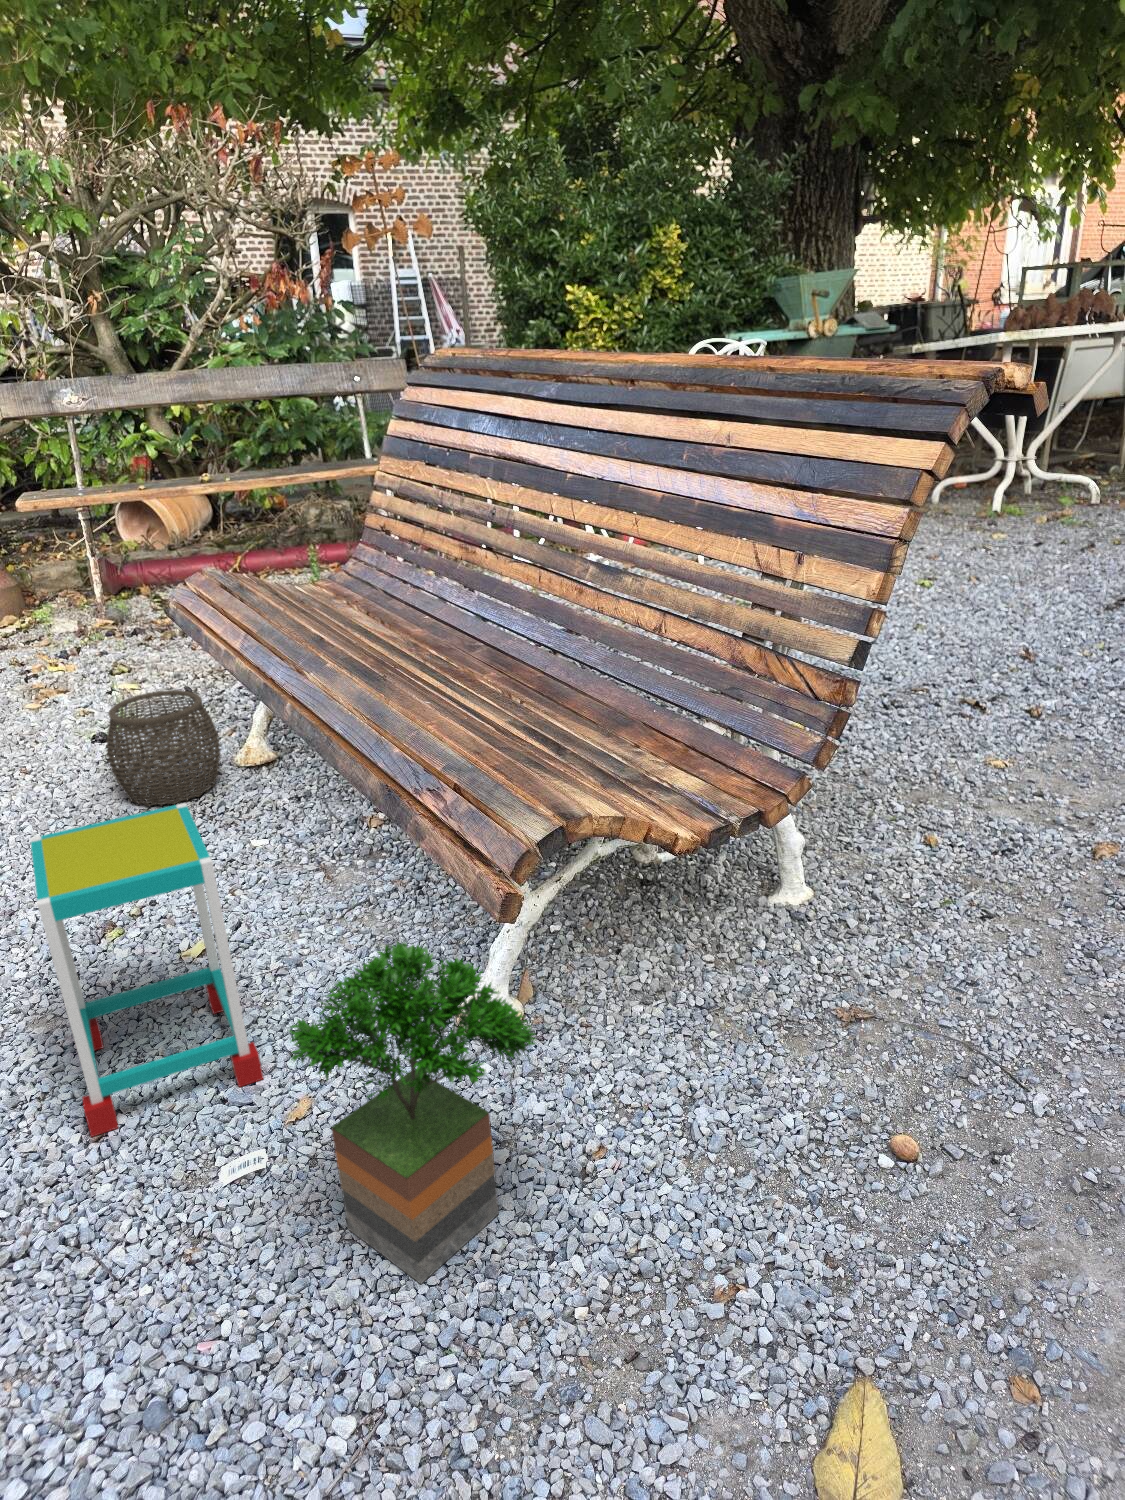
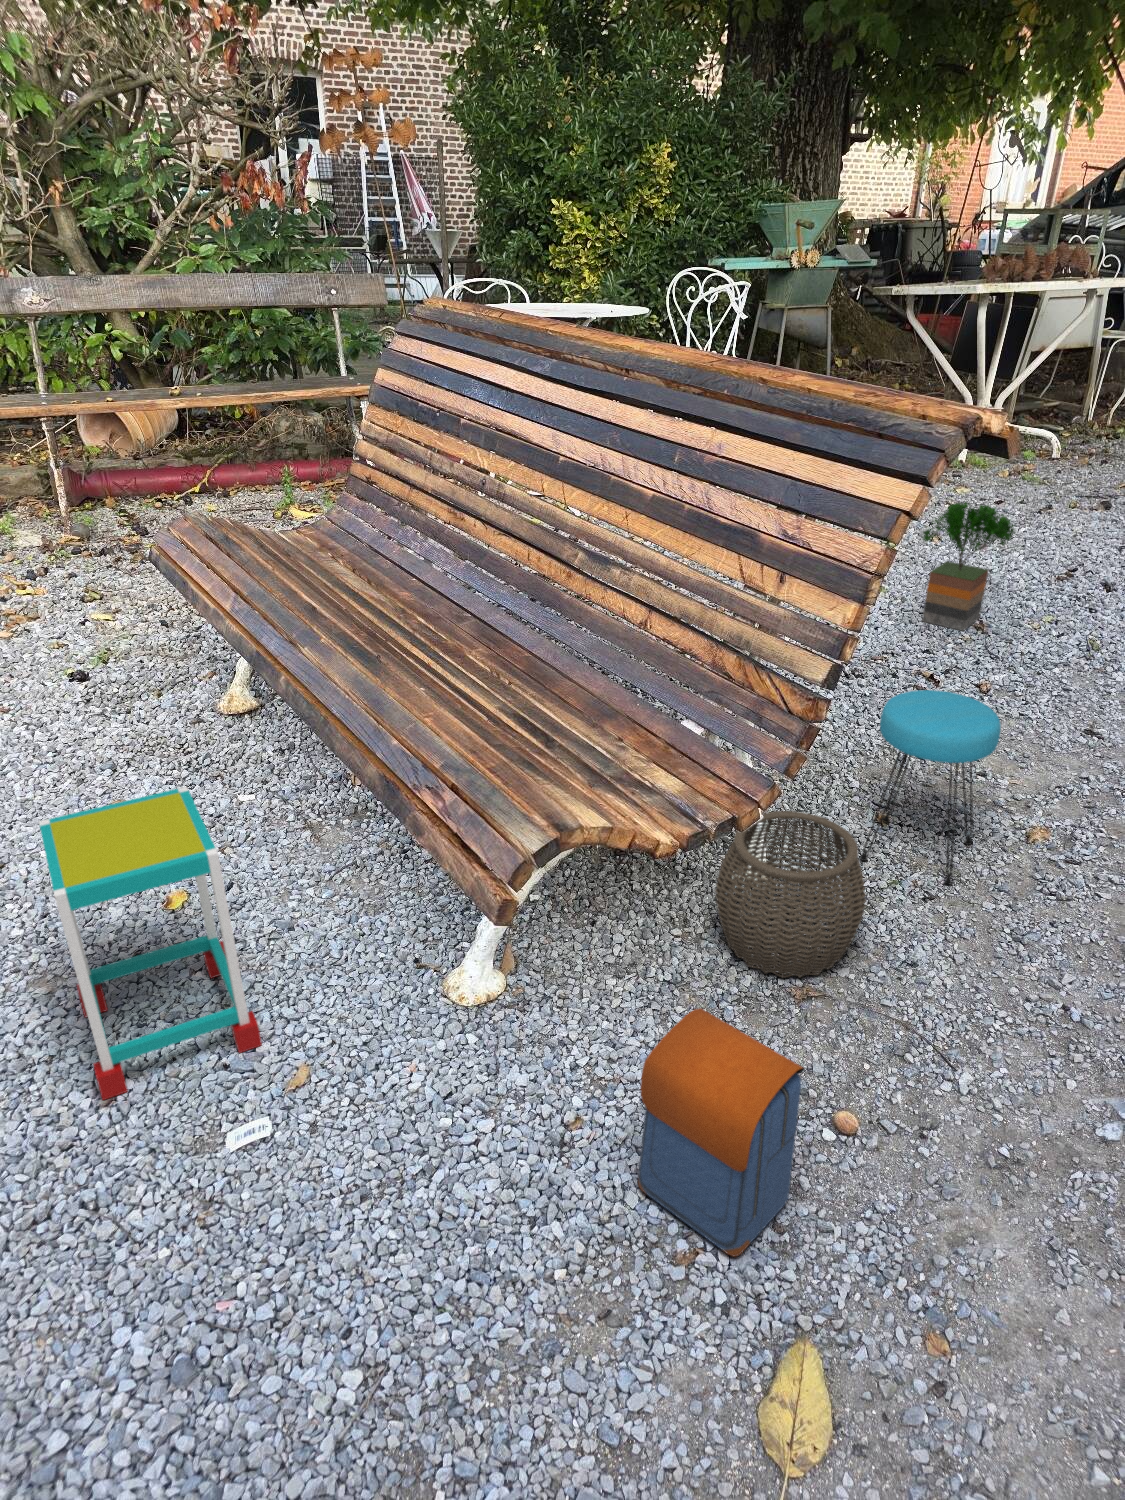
woven basket: present [106,690,221,806] -> present [715,811,866,978]
stool: none [909,697,1053,904] -> present [860,690,1001,885]
potted tree: present [289,942,535,1284] -> present [922,502,1015,631]
backpack: none [666,1009,848,1290] -> present [638,1008,804,1257]

